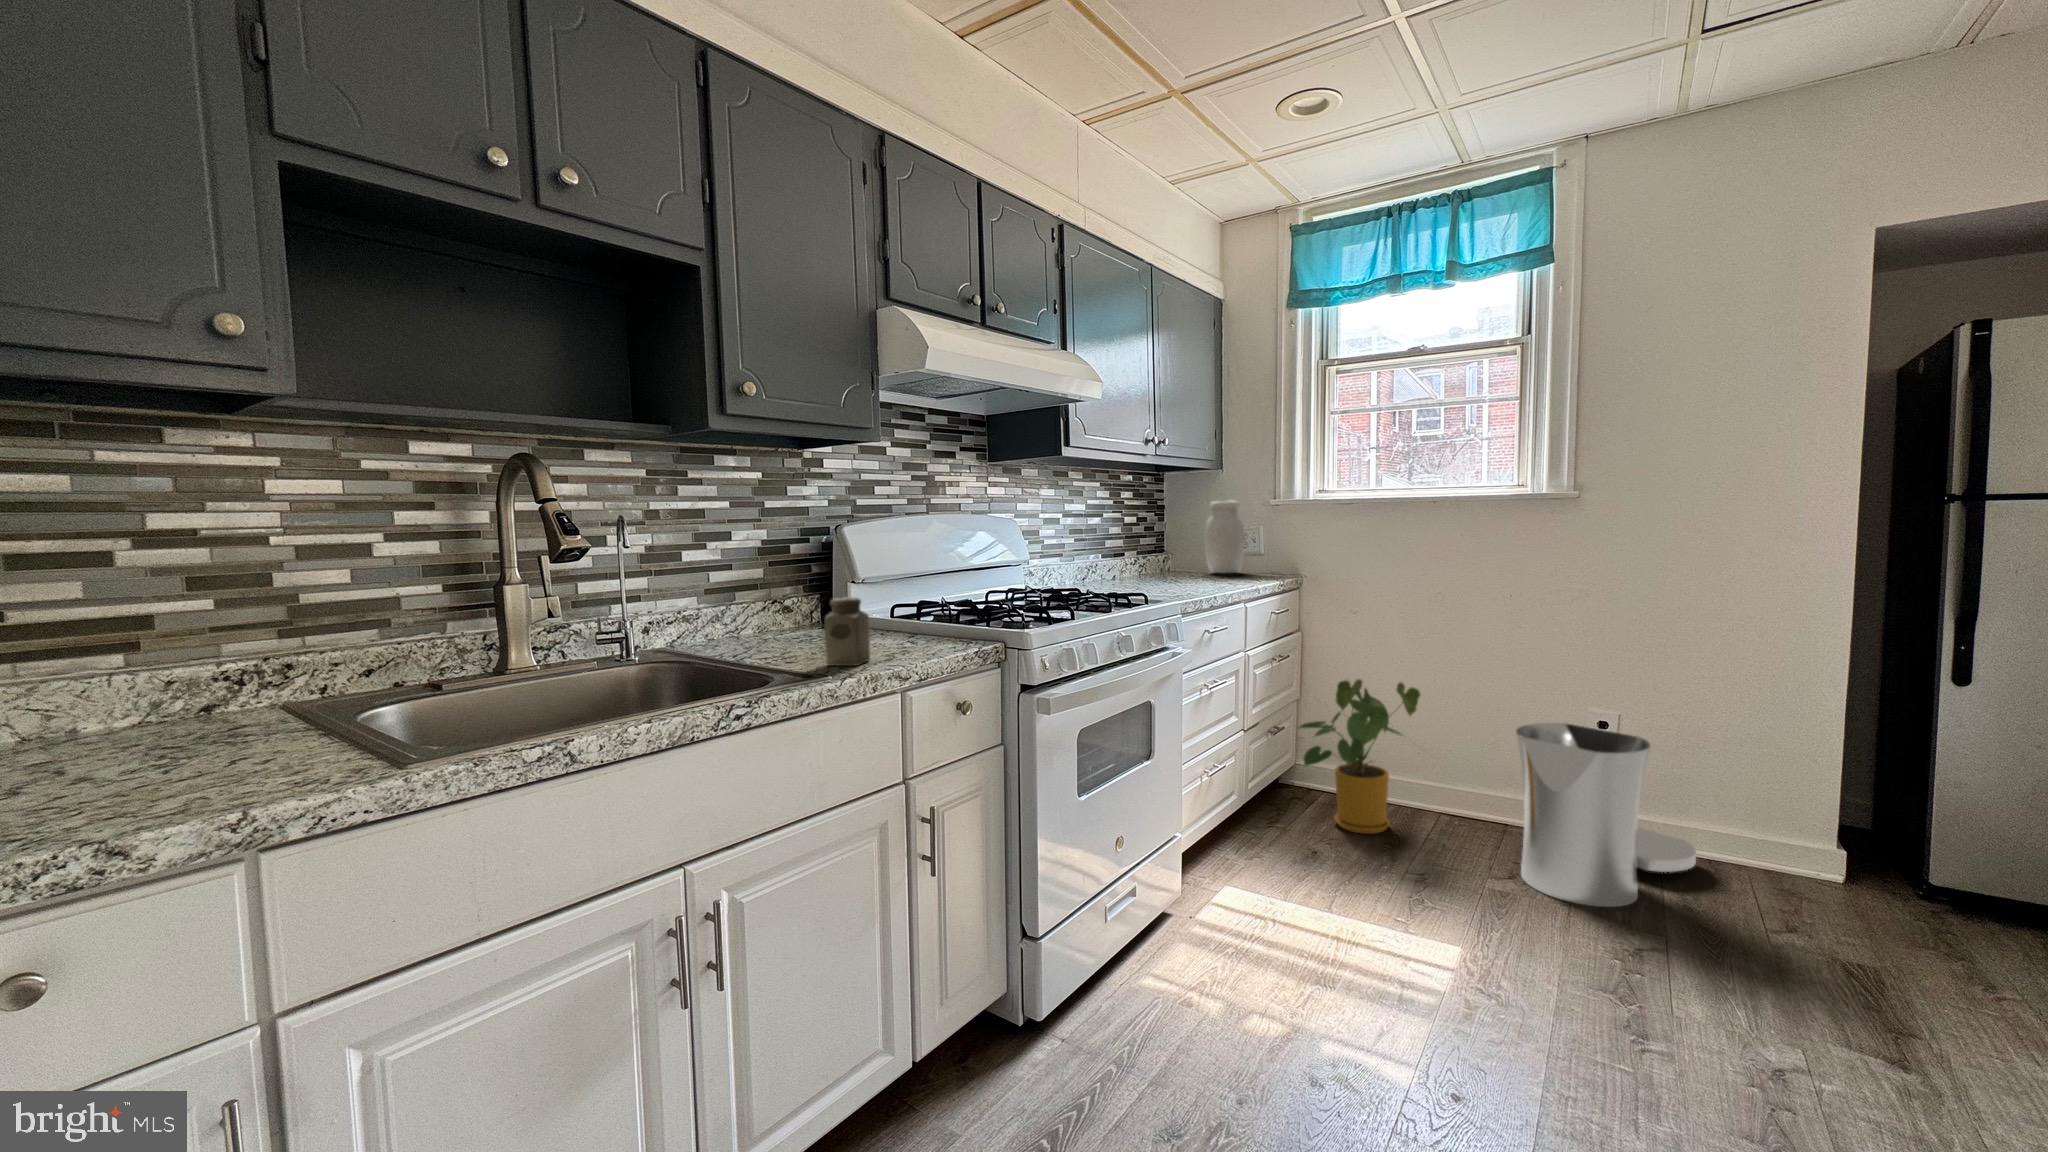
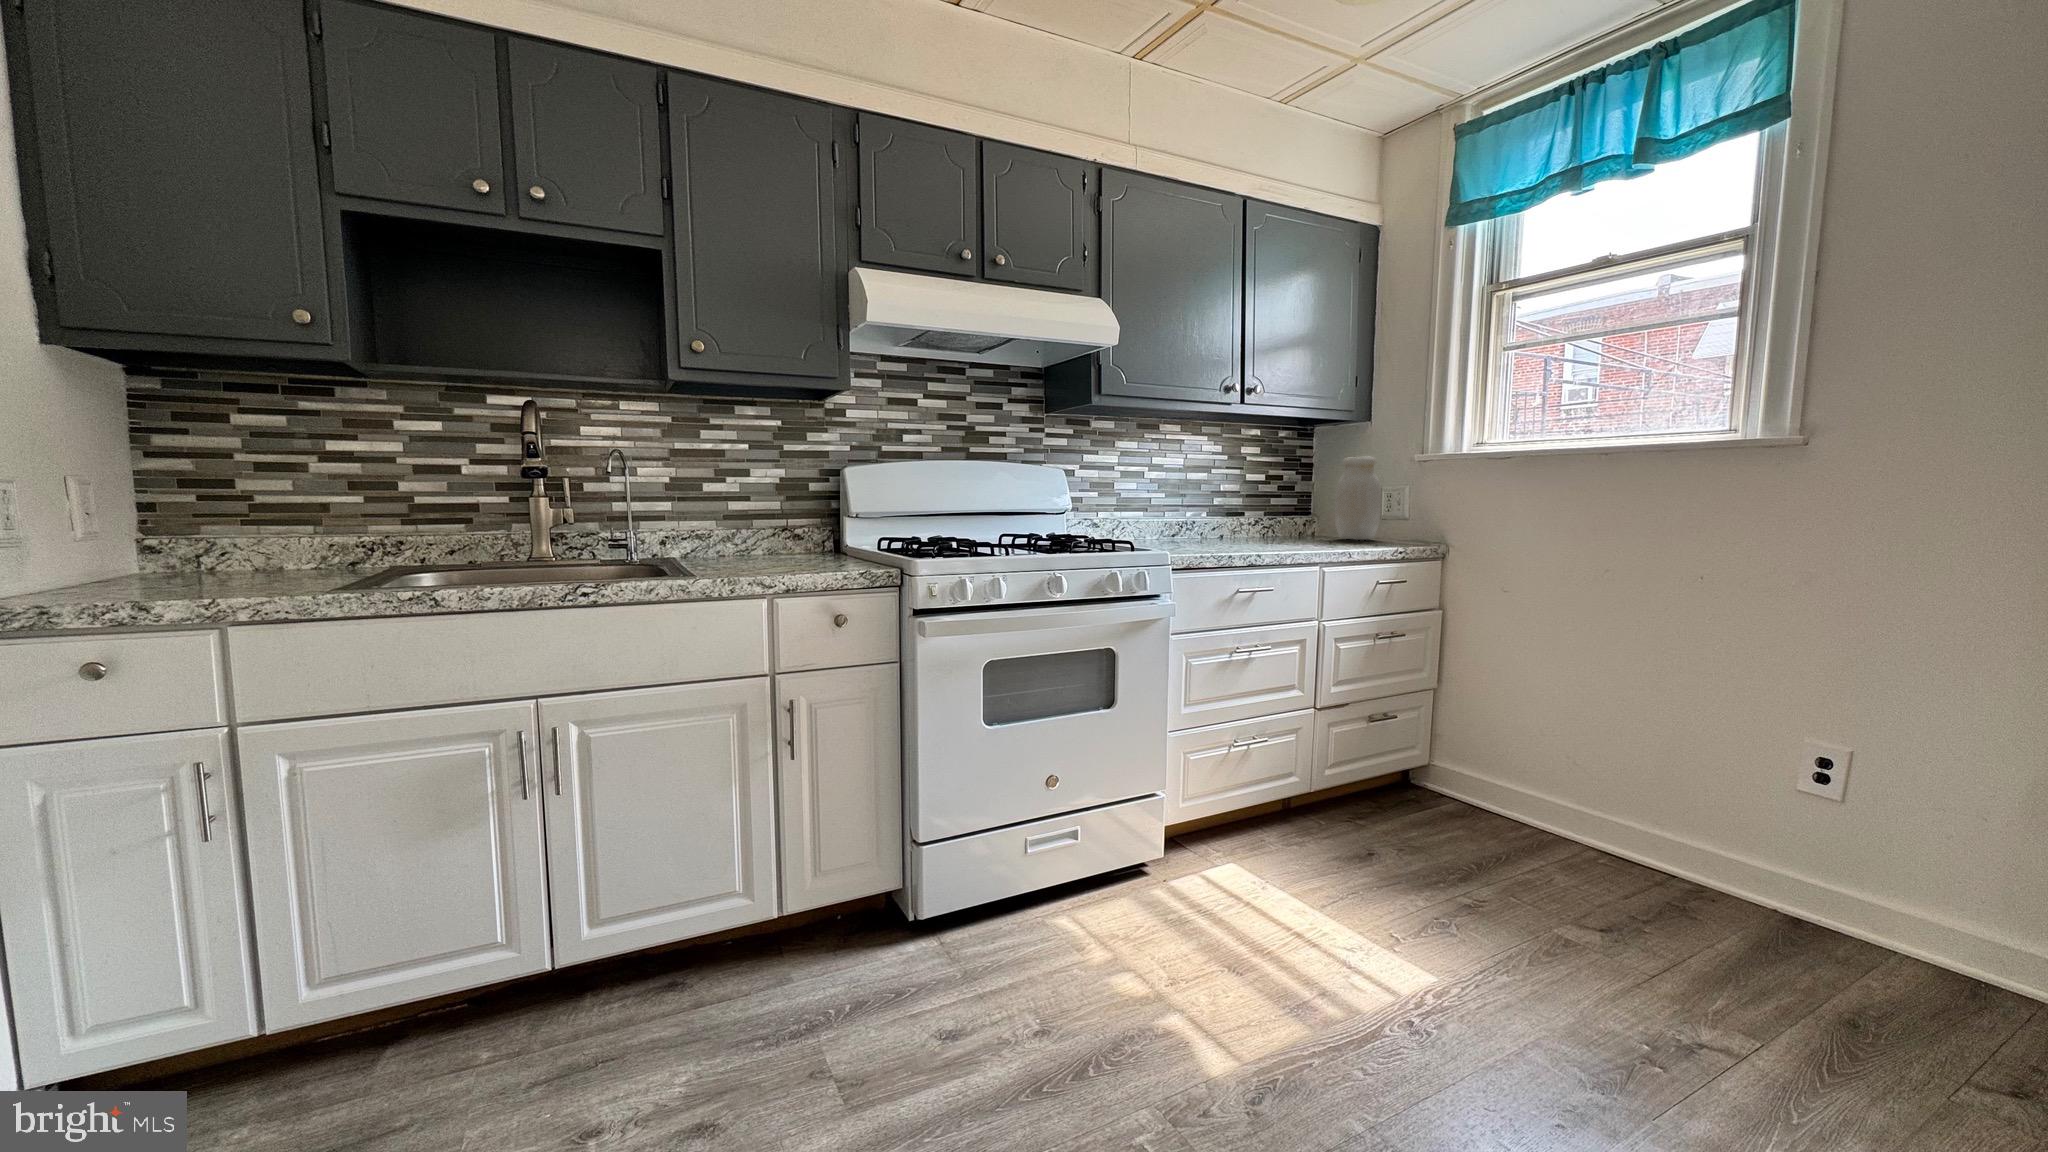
salt shaker: present [824,597,870,666] -> none [708,517,749,573]
house plant: present [1297,679,1420,834] -> none [1380,673,1565,856]
trash can: present [1516,723,1696,907] -> none [1614,750,1933,1008]

